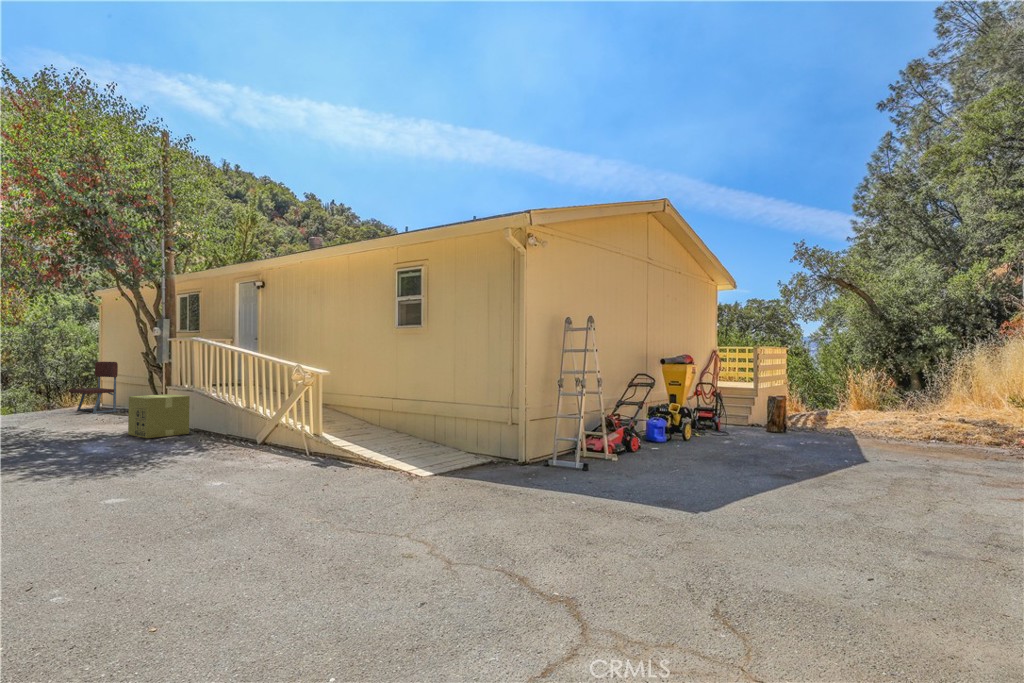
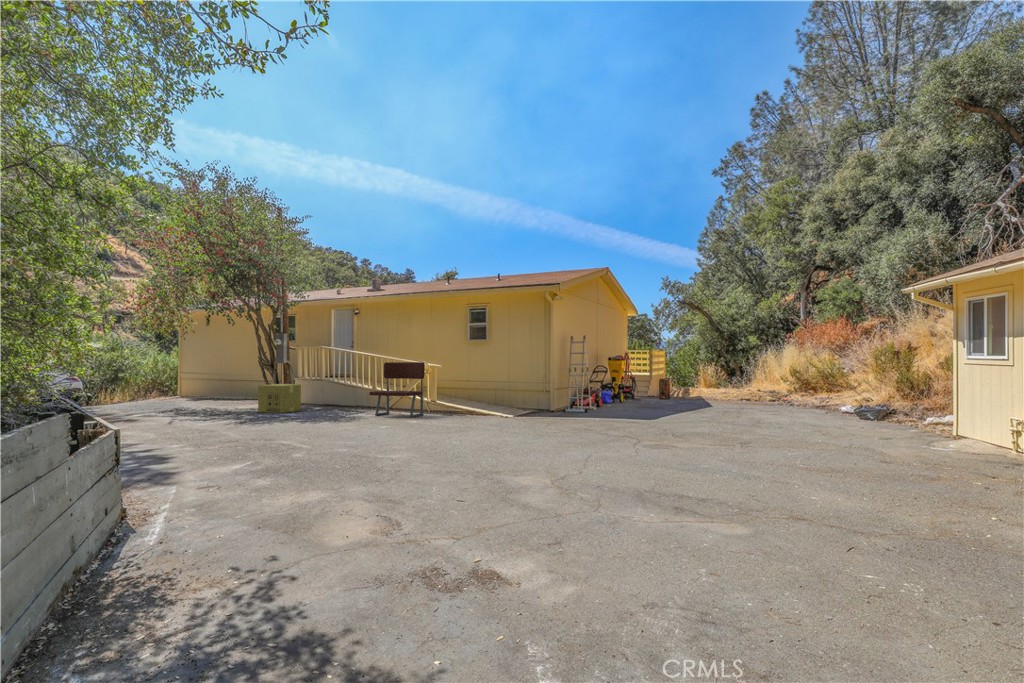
bench: present [69,362,118,414] -> present [369,362,425,417]

